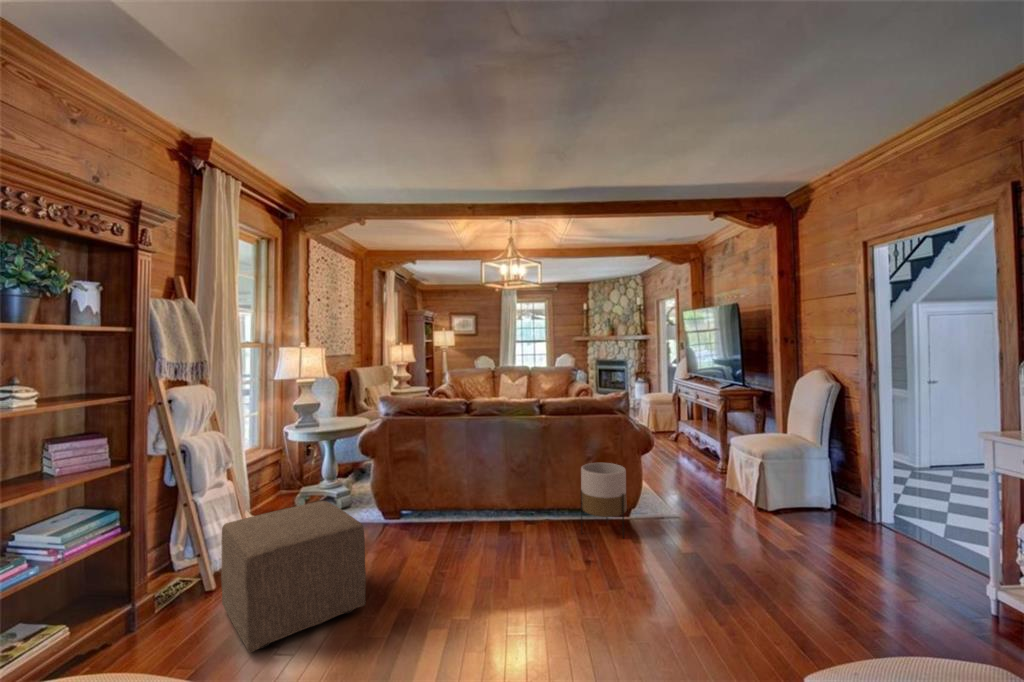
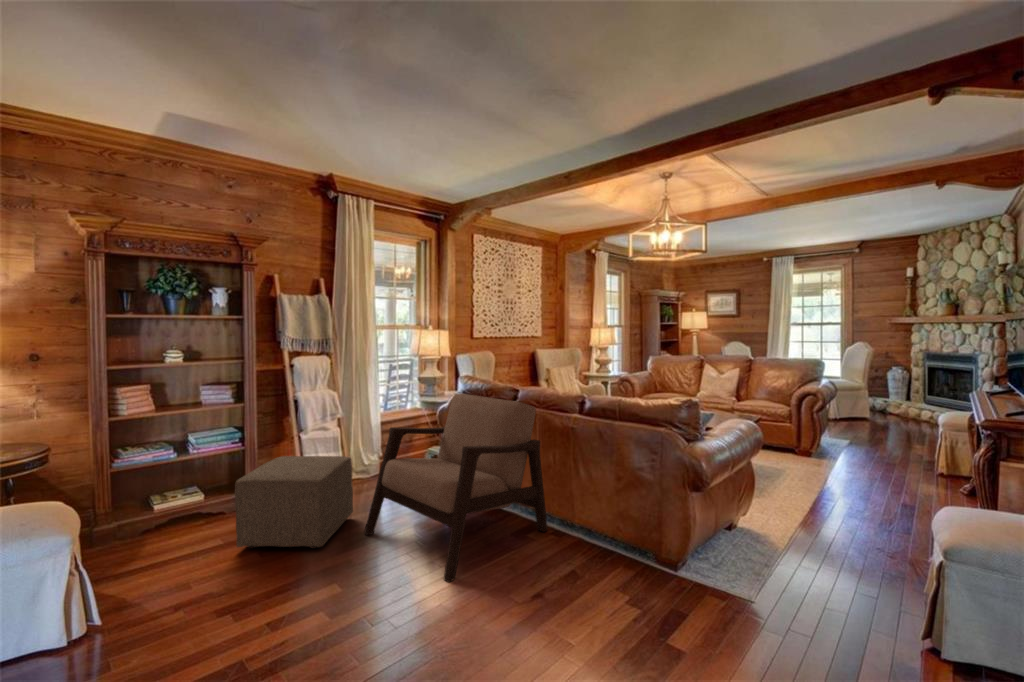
armchair: none [373,410,527,582] -> present [364,394,548,582]
planter: present [581,463,627,538] -> none [580,484,638,590]

